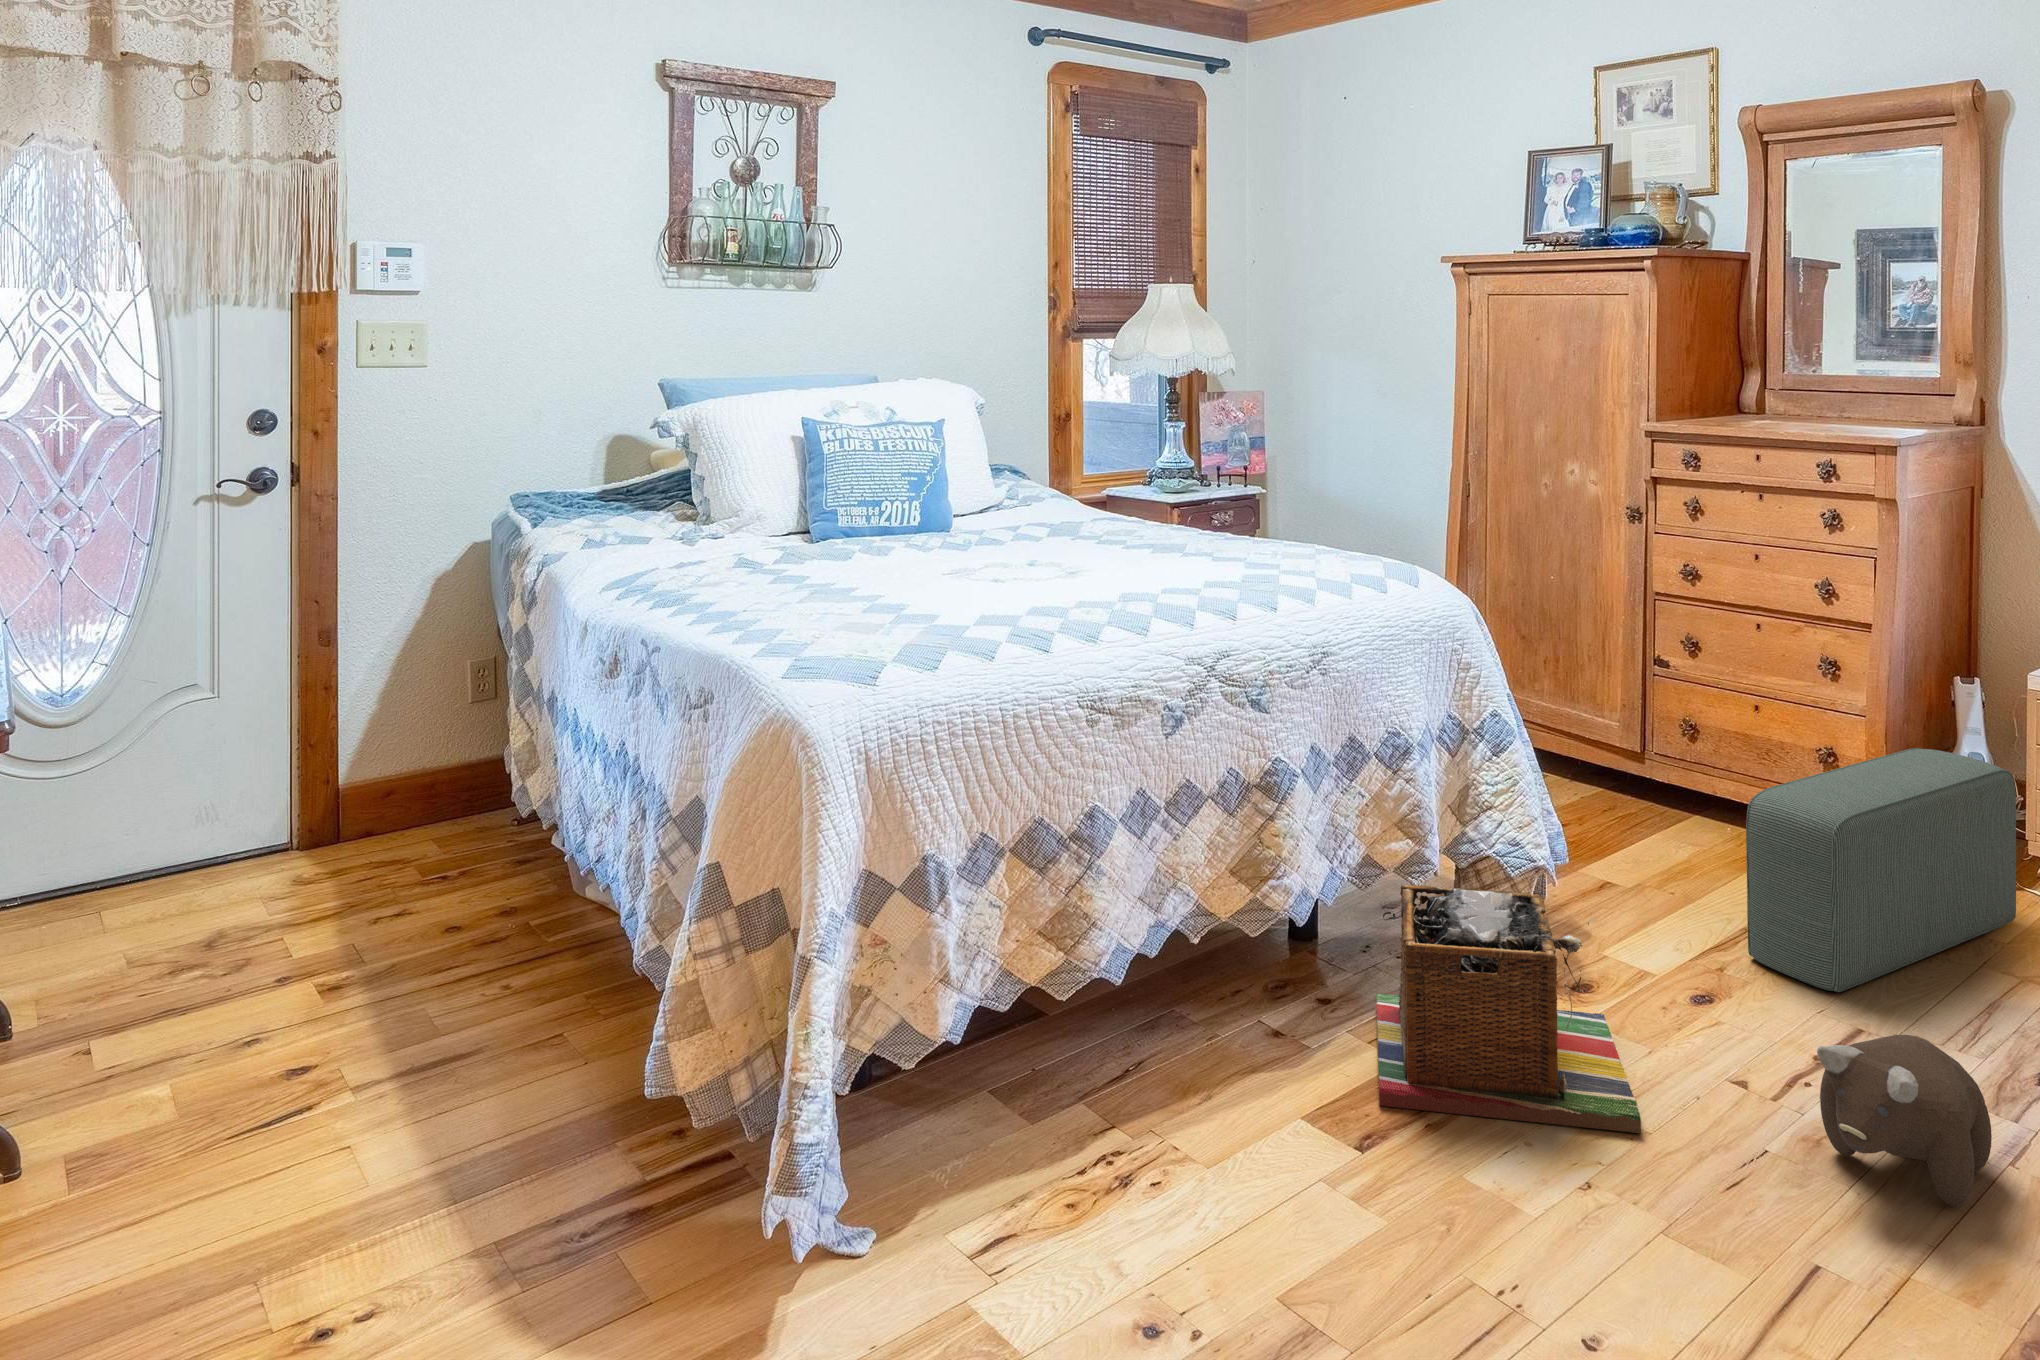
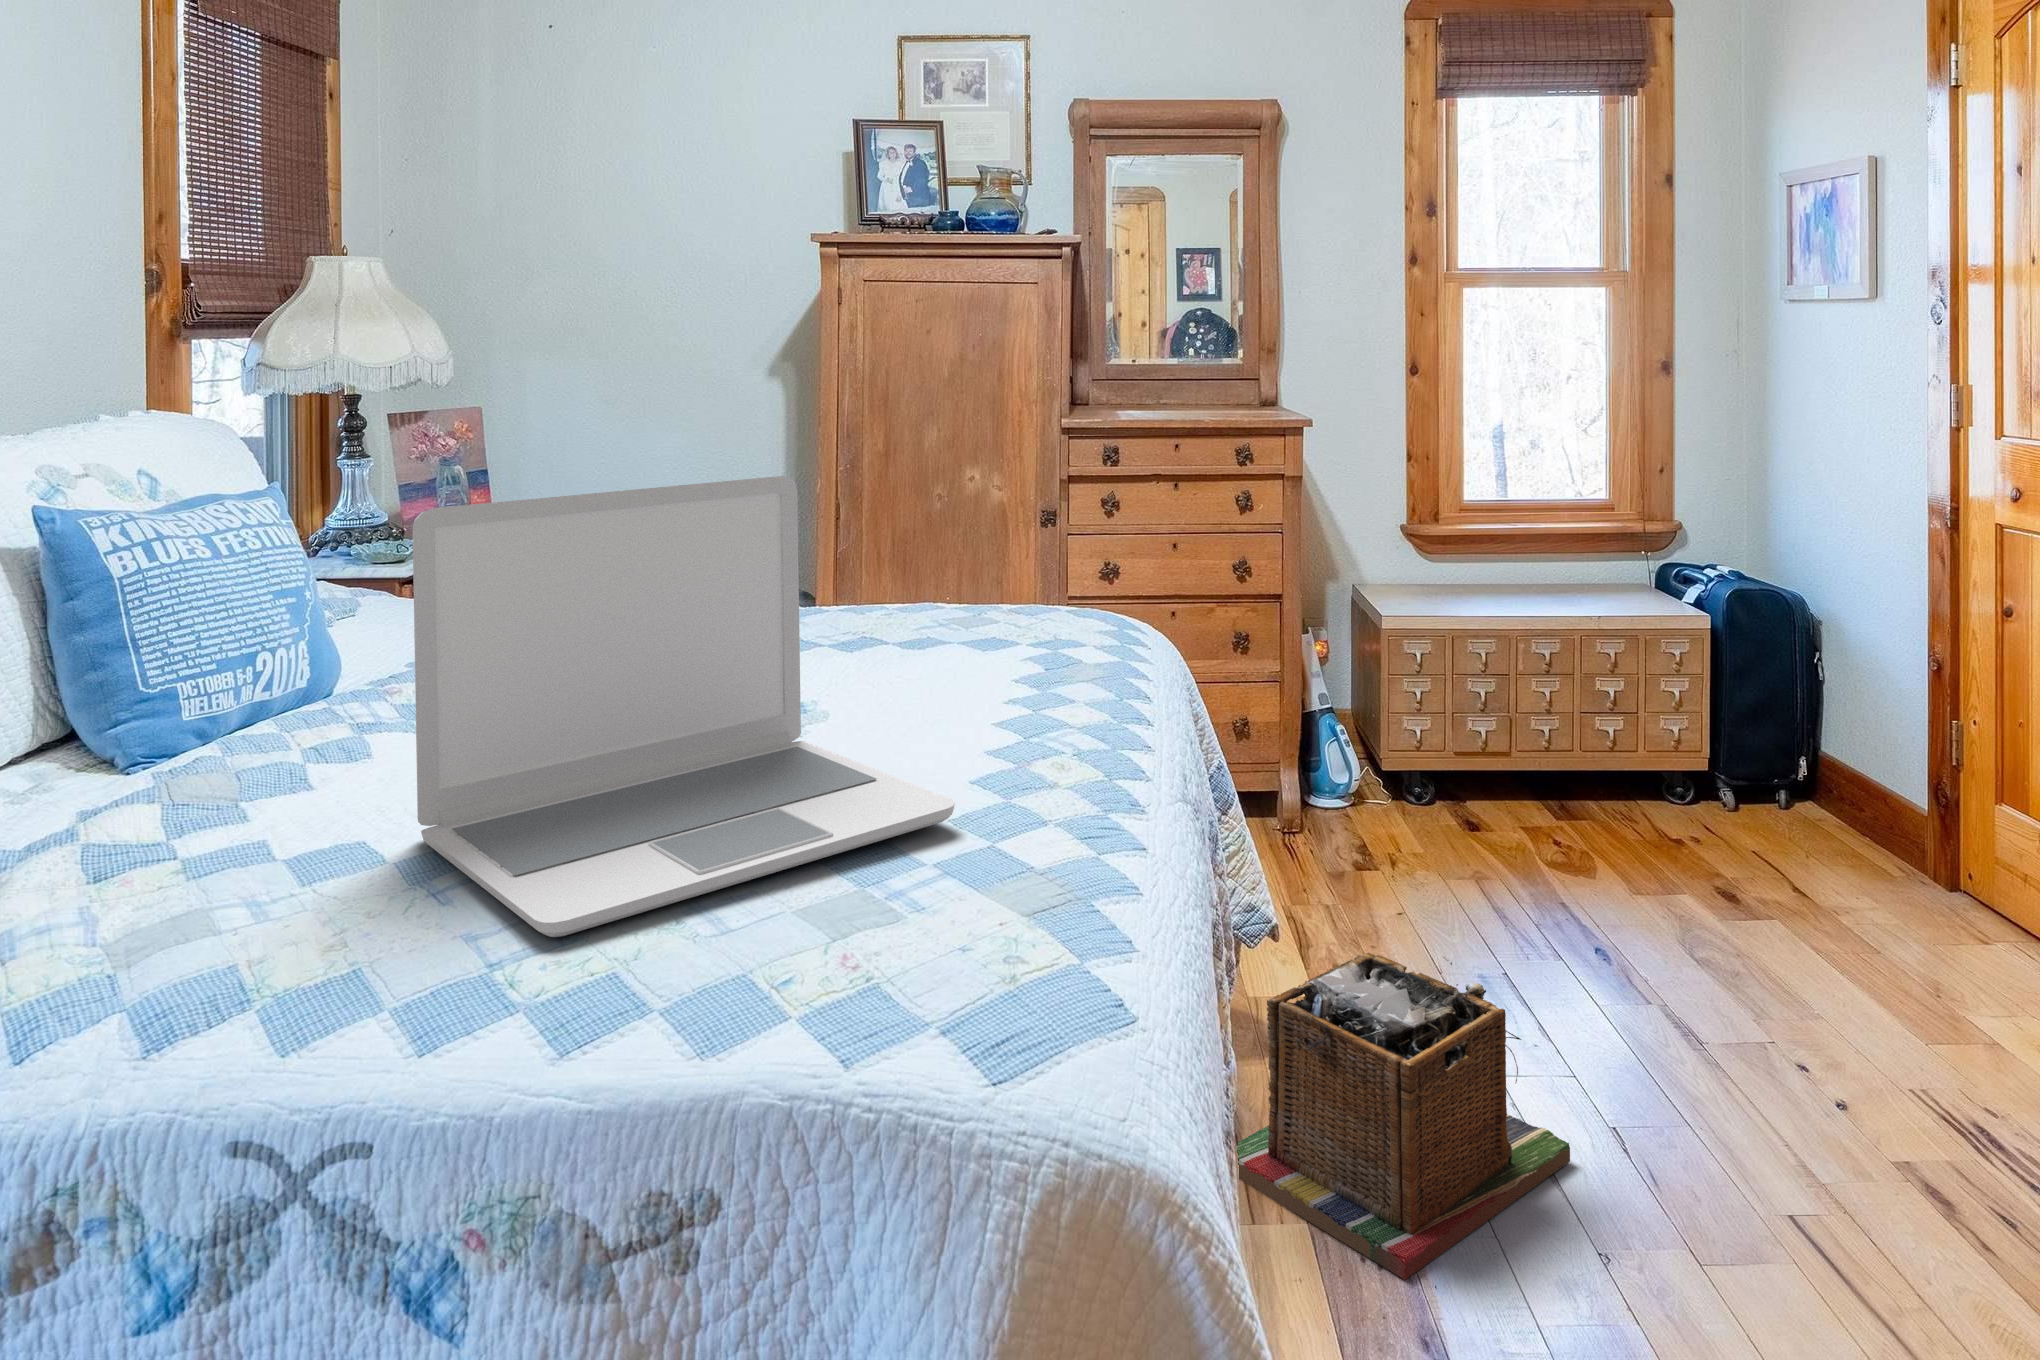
laptop: none [735,422,995,617] -> present [413,476,955,937]
pouf: present [1746,748,2016,992] -> none [1331,703,1444,951]
plush toy: present [1817,1035,1992,1207] -> none [1637,955,1779,1093]

